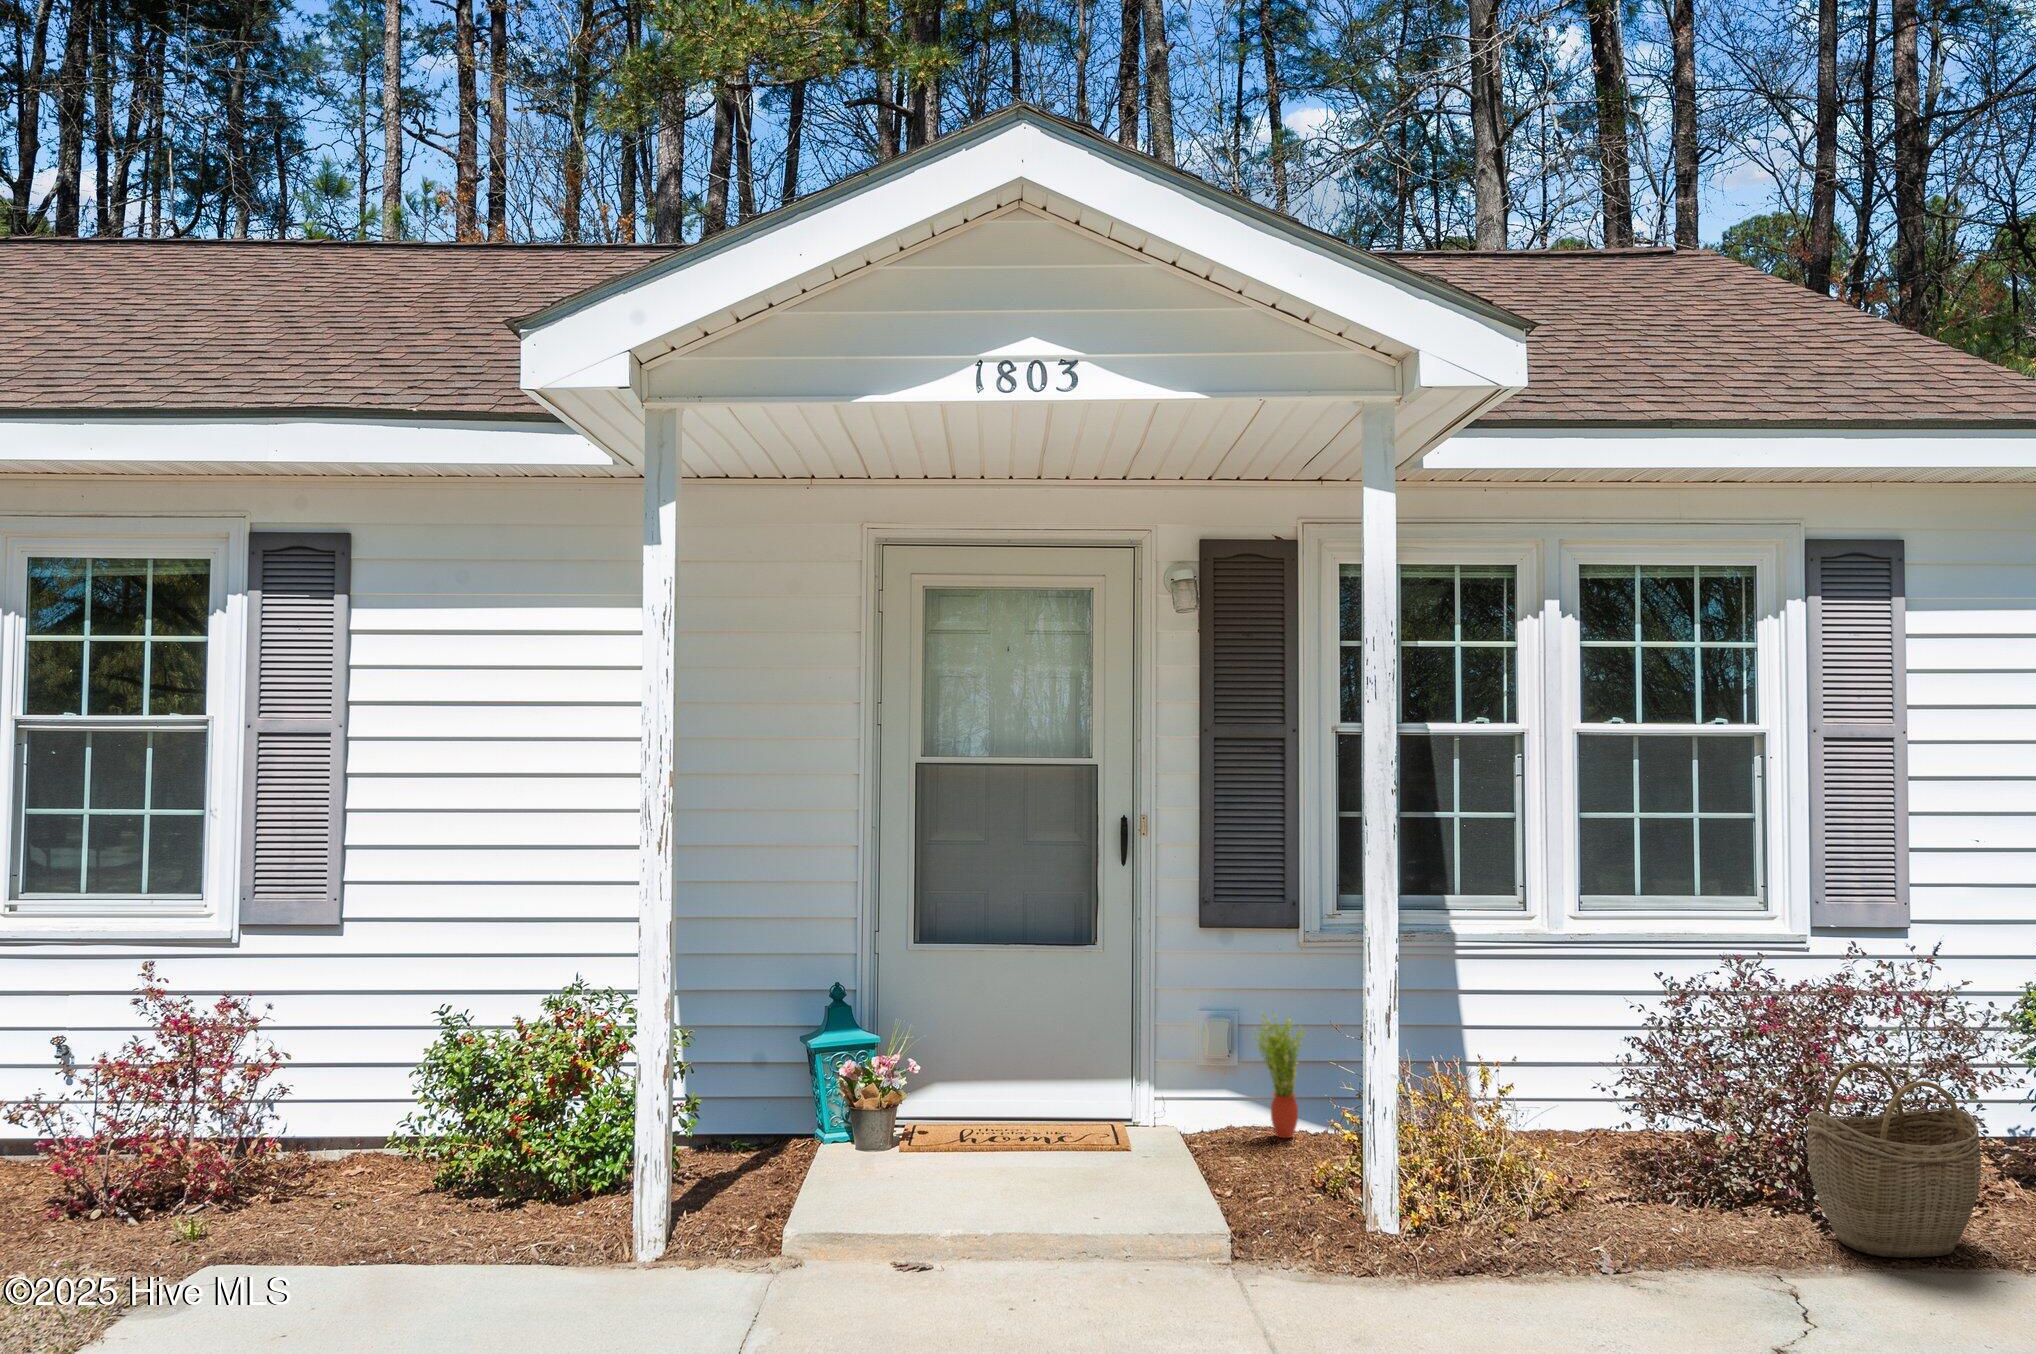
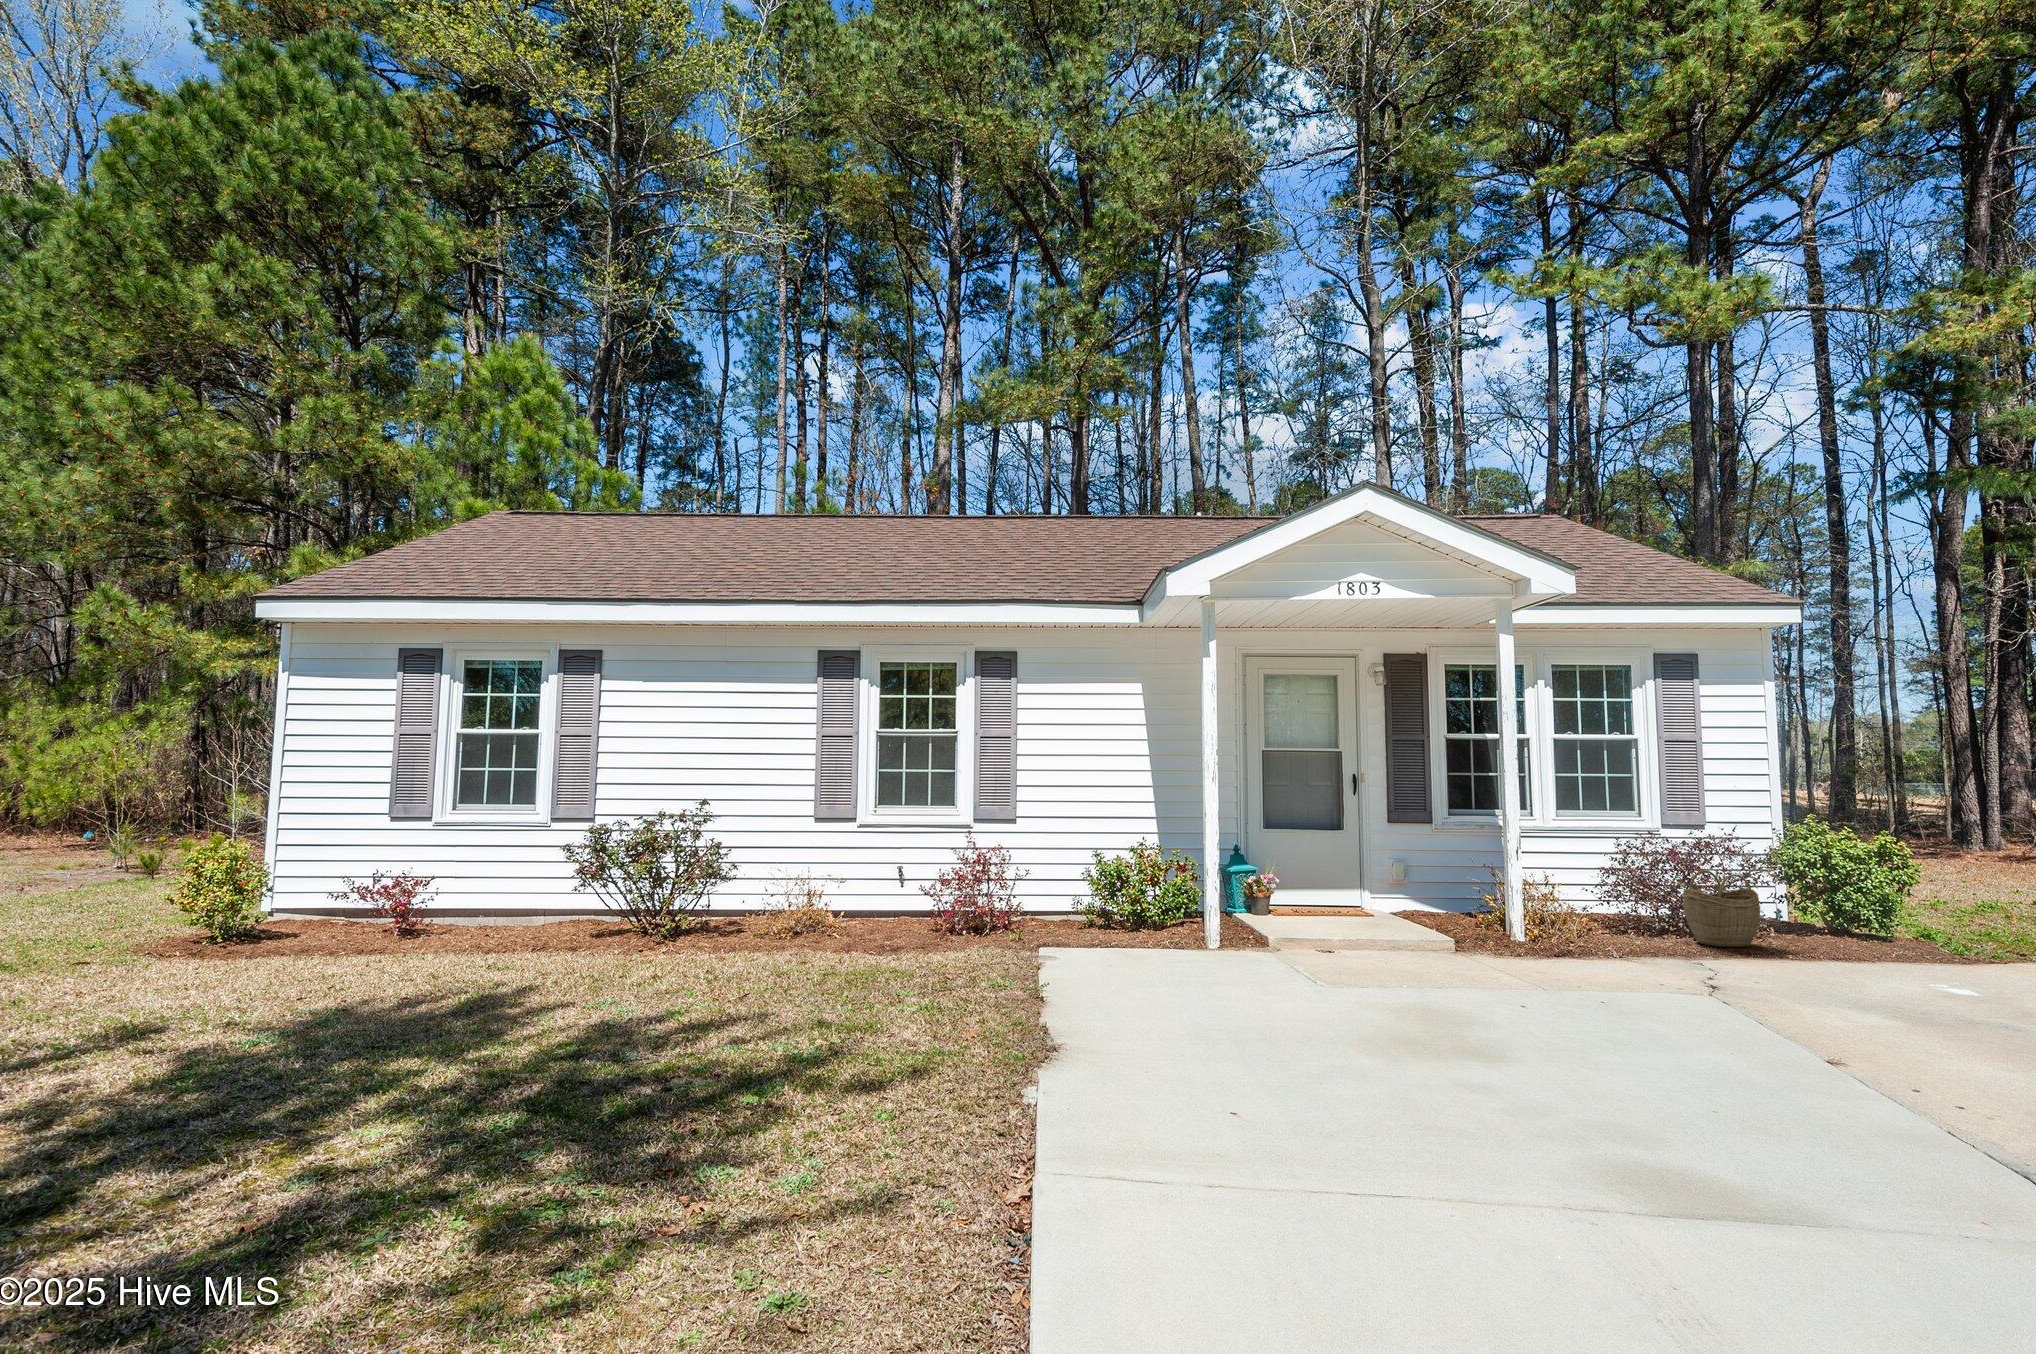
potted plant: present [1254,1013,1305,1138] -> none [1415,859,1441,915]

